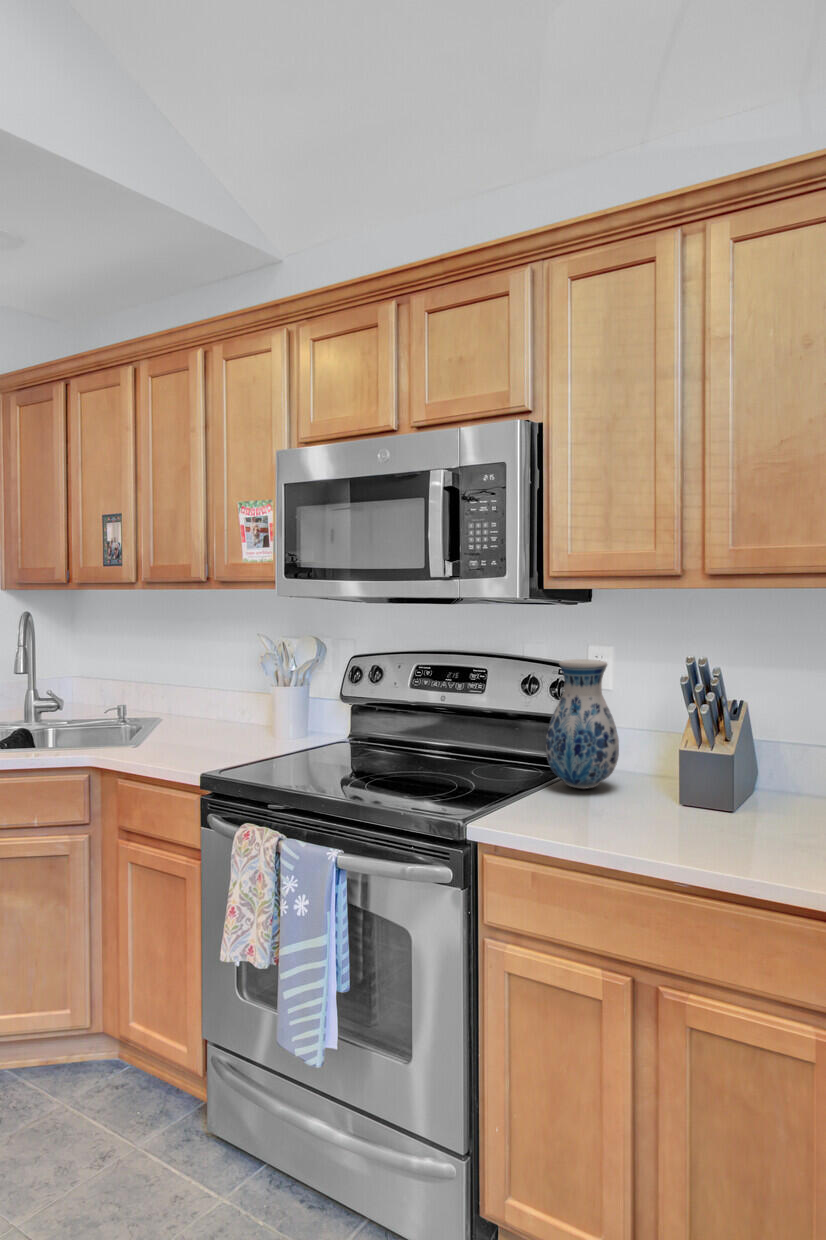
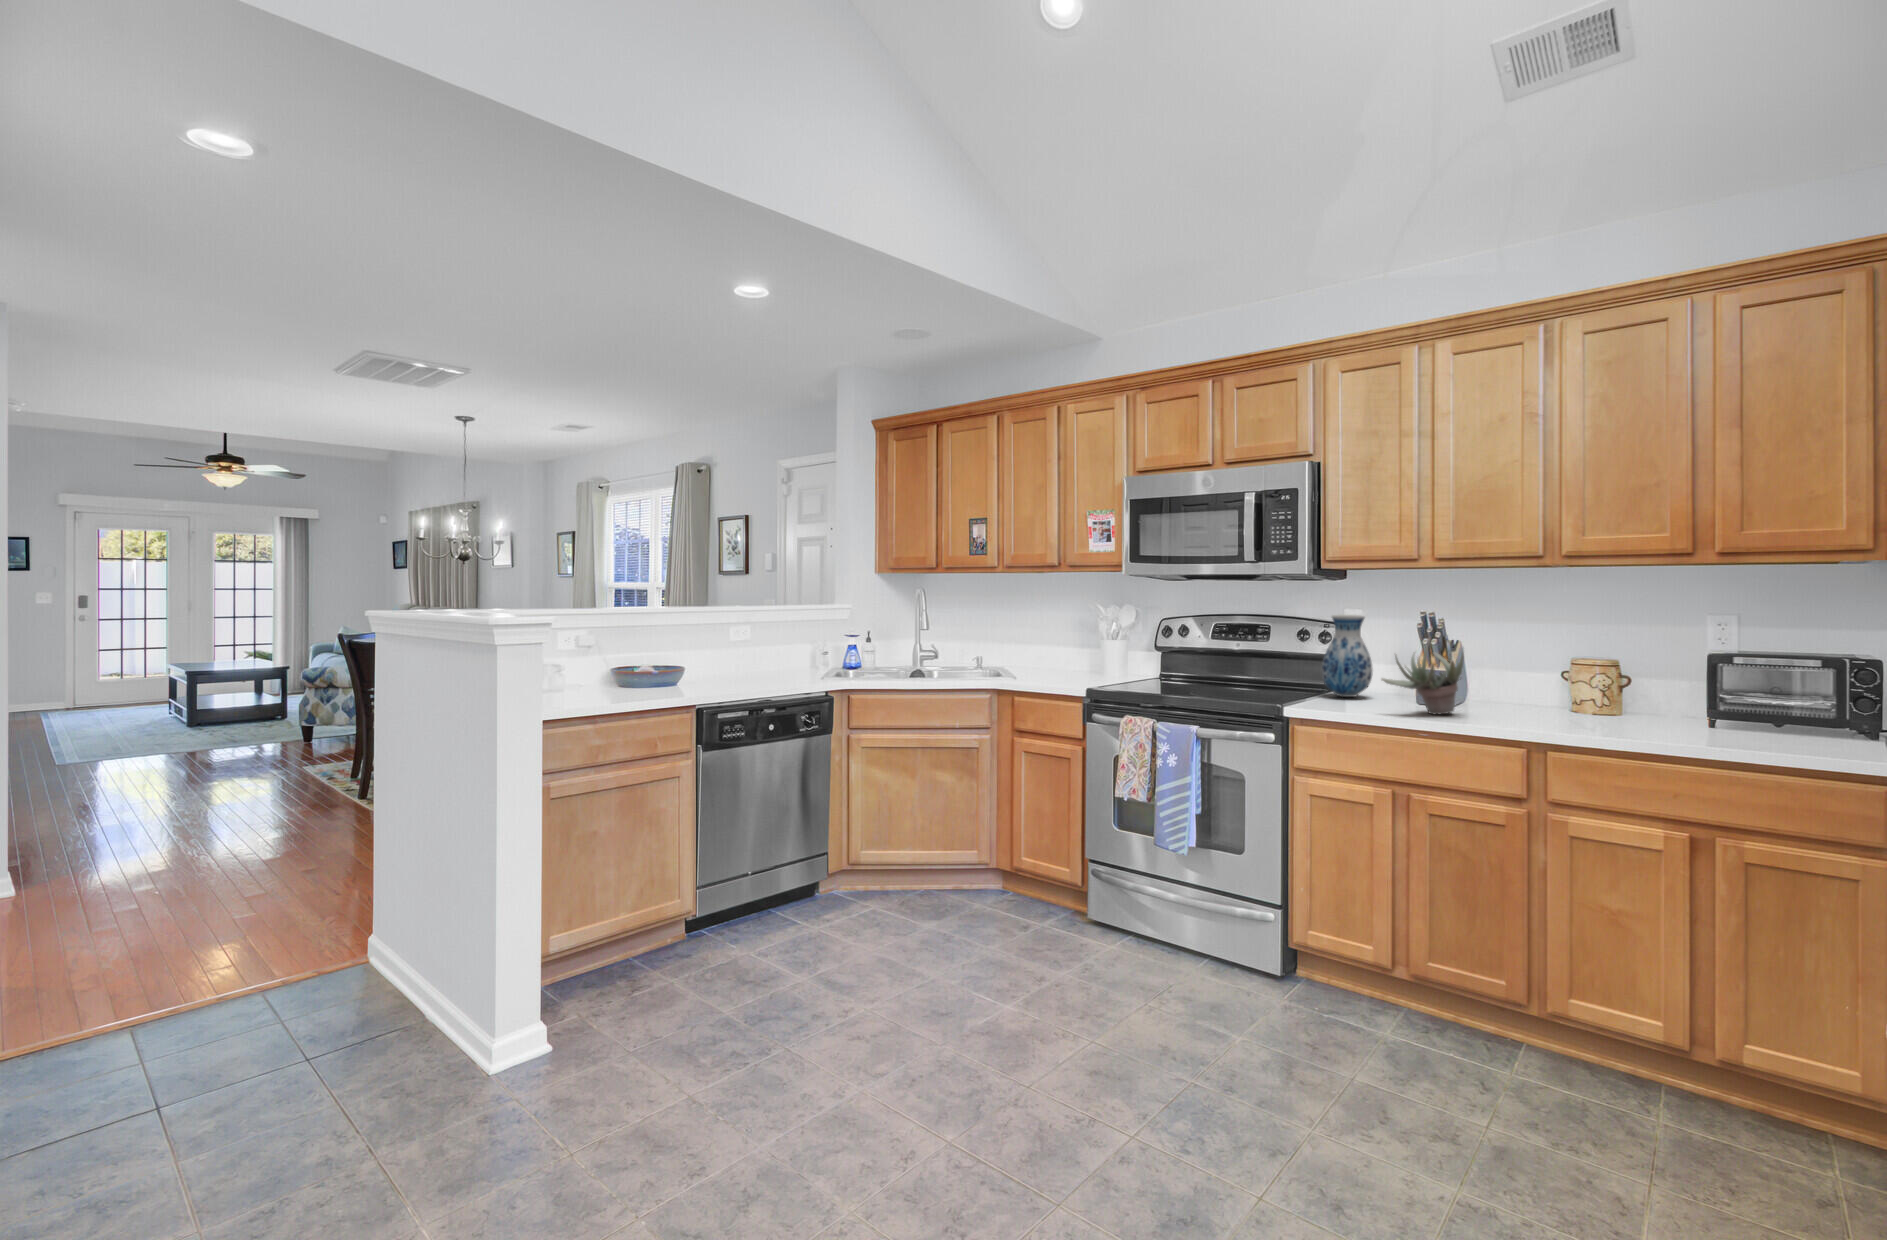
succulent plant: none [616,708,747,839] -> present [1382,639,1464,715]

